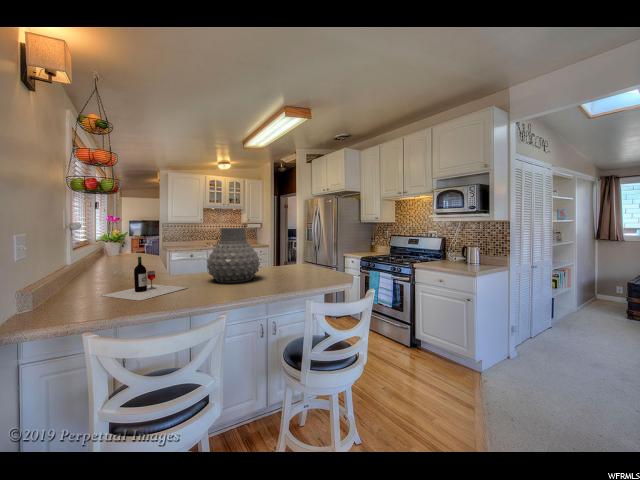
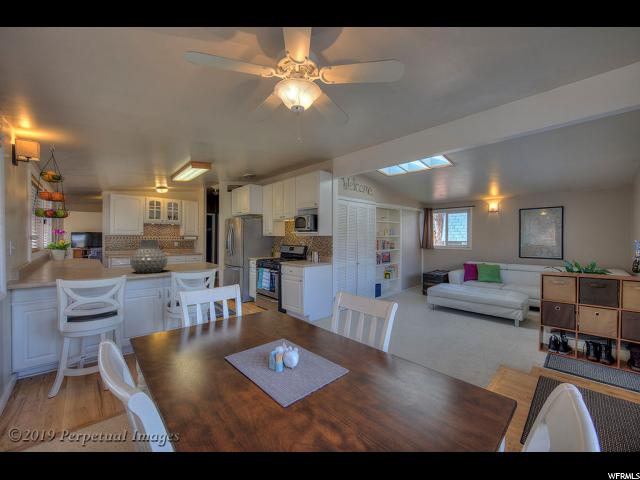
wine bottle: present [102,257,186,301] -> none [56,256,115,280]

